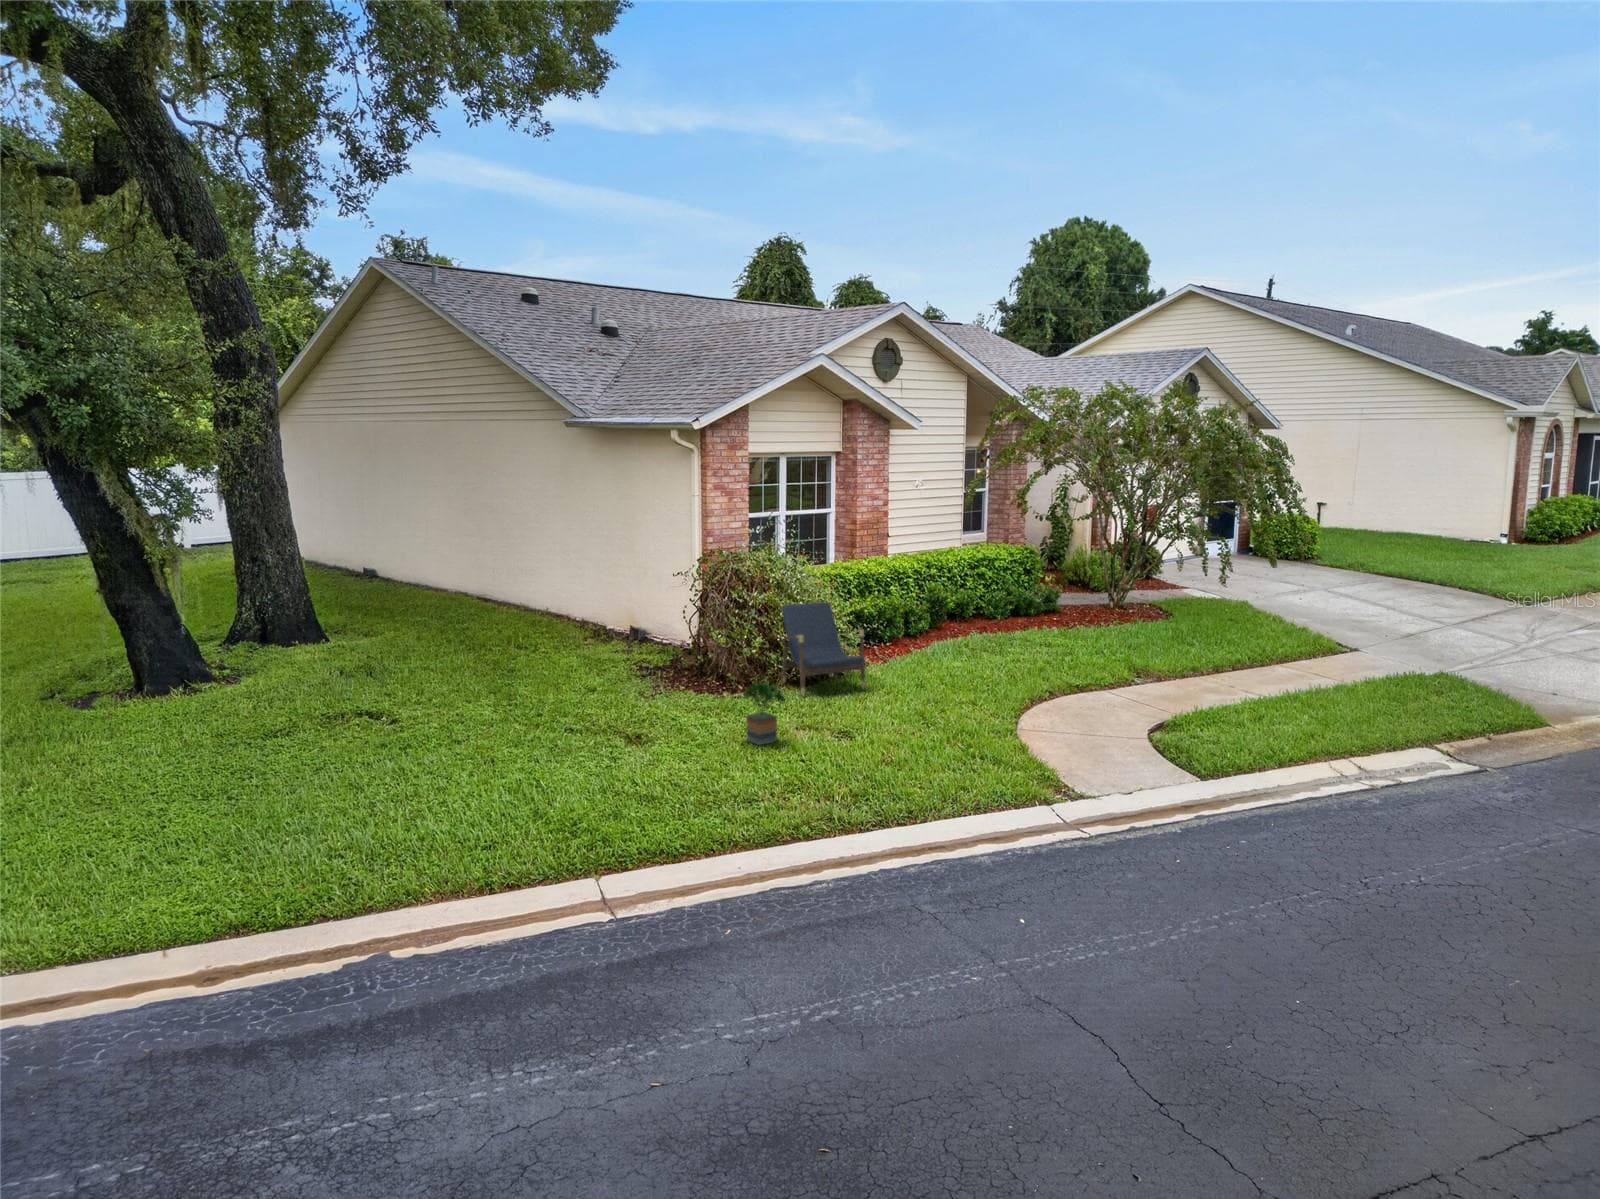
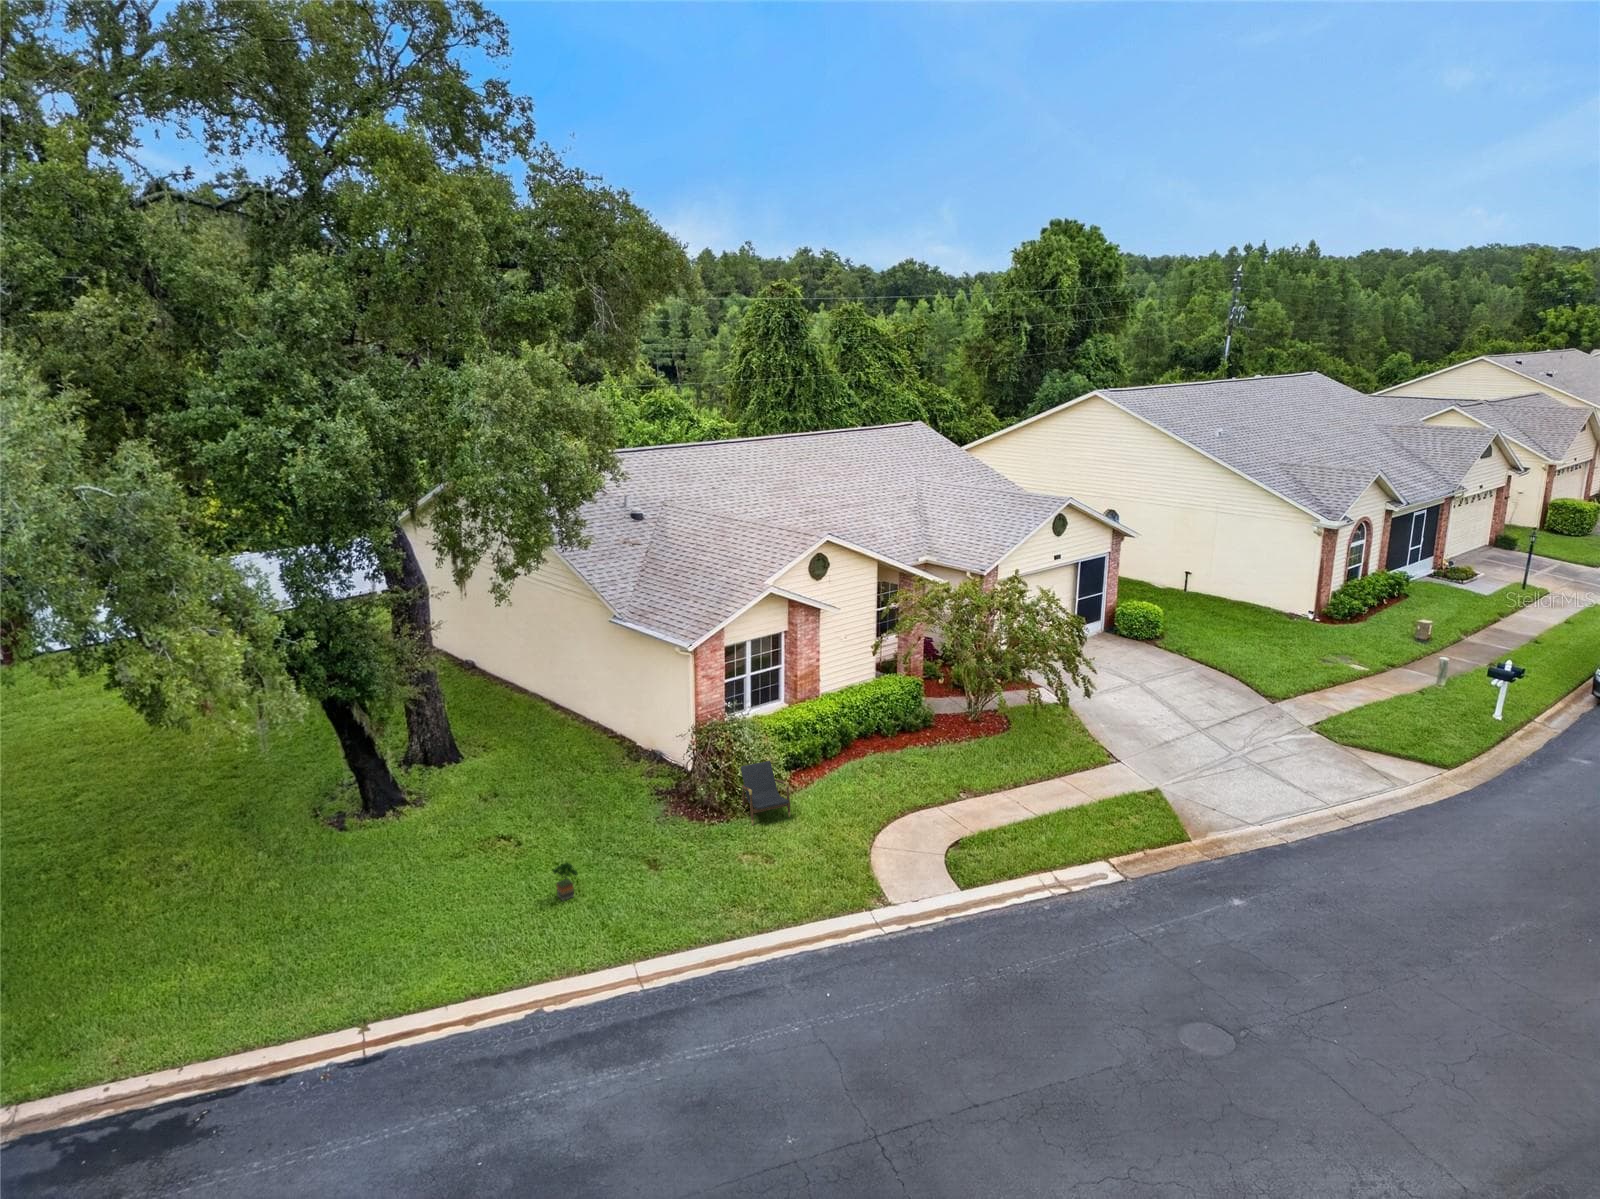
potted tree: present [743,682,786,745] -> present [553,862,578,901]

